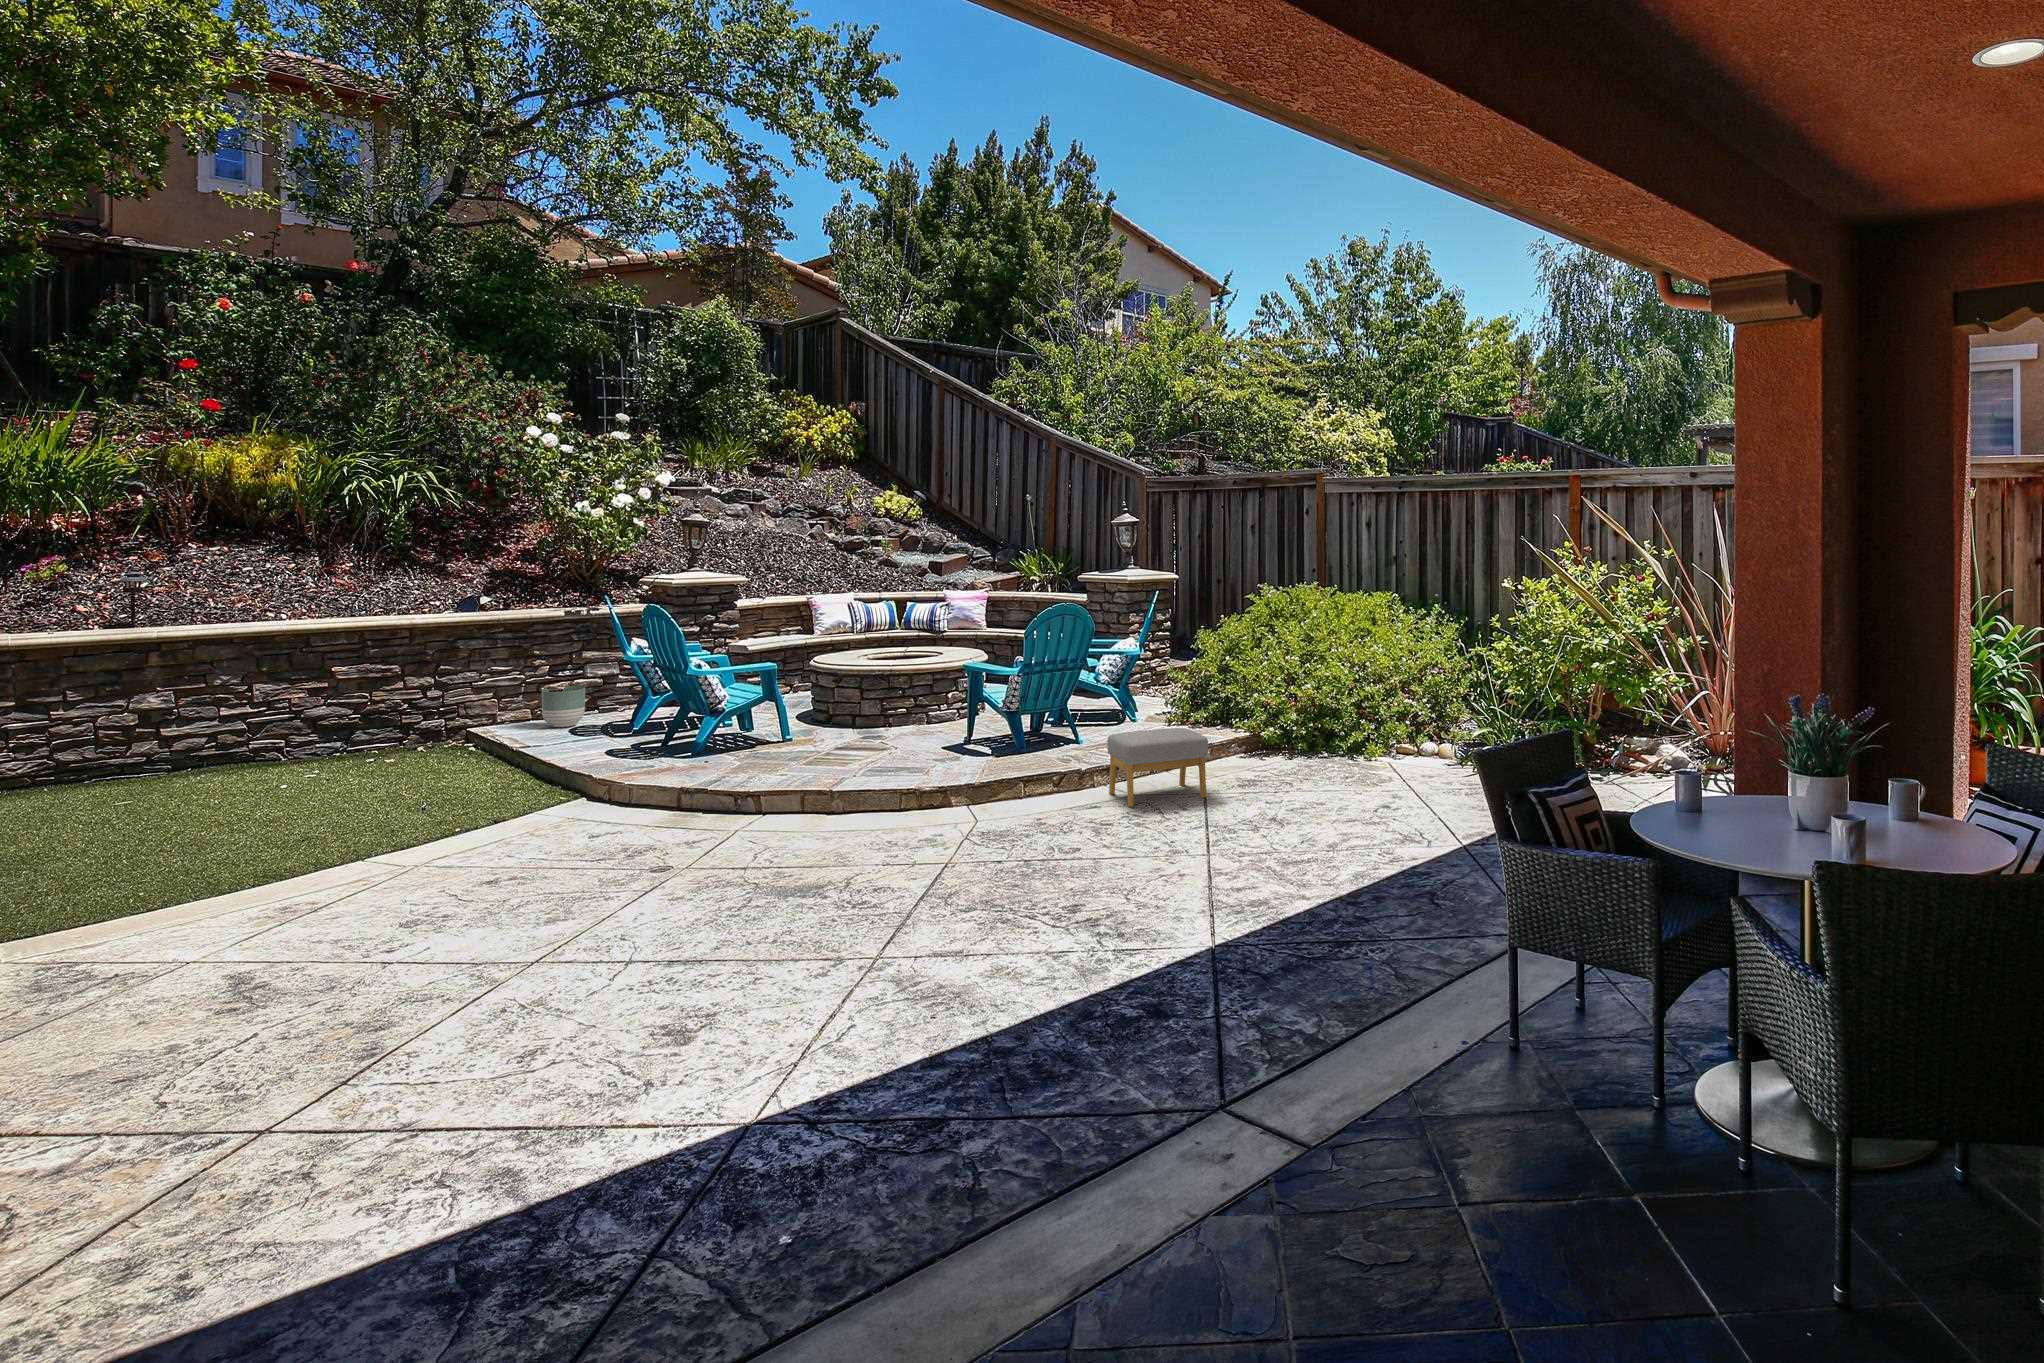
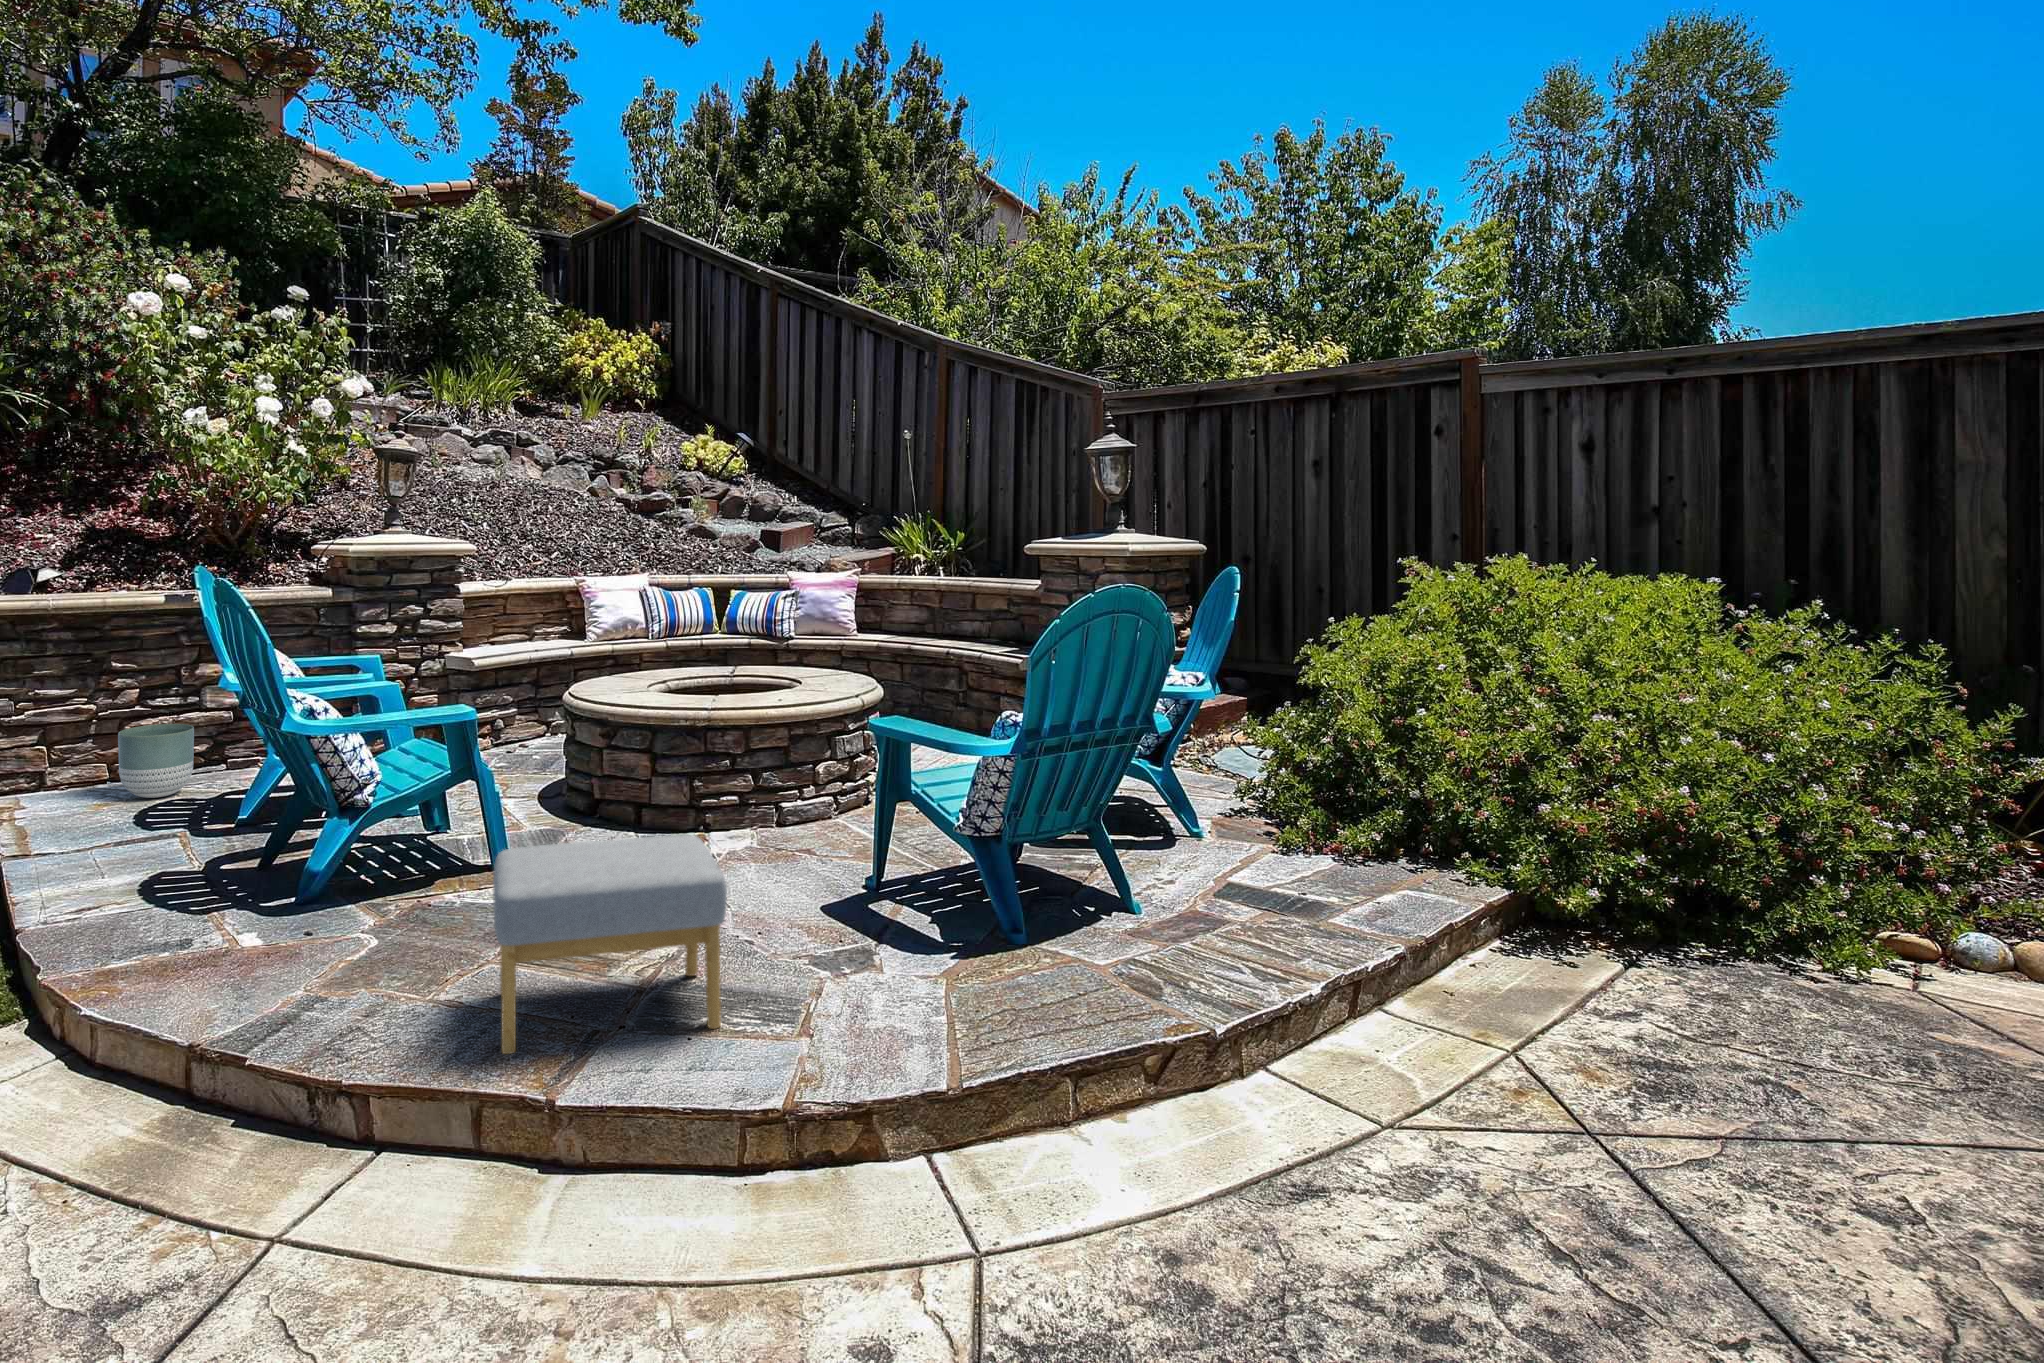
footstool: present [1107,728,1208,807] -> present [493,835,727,1054]

